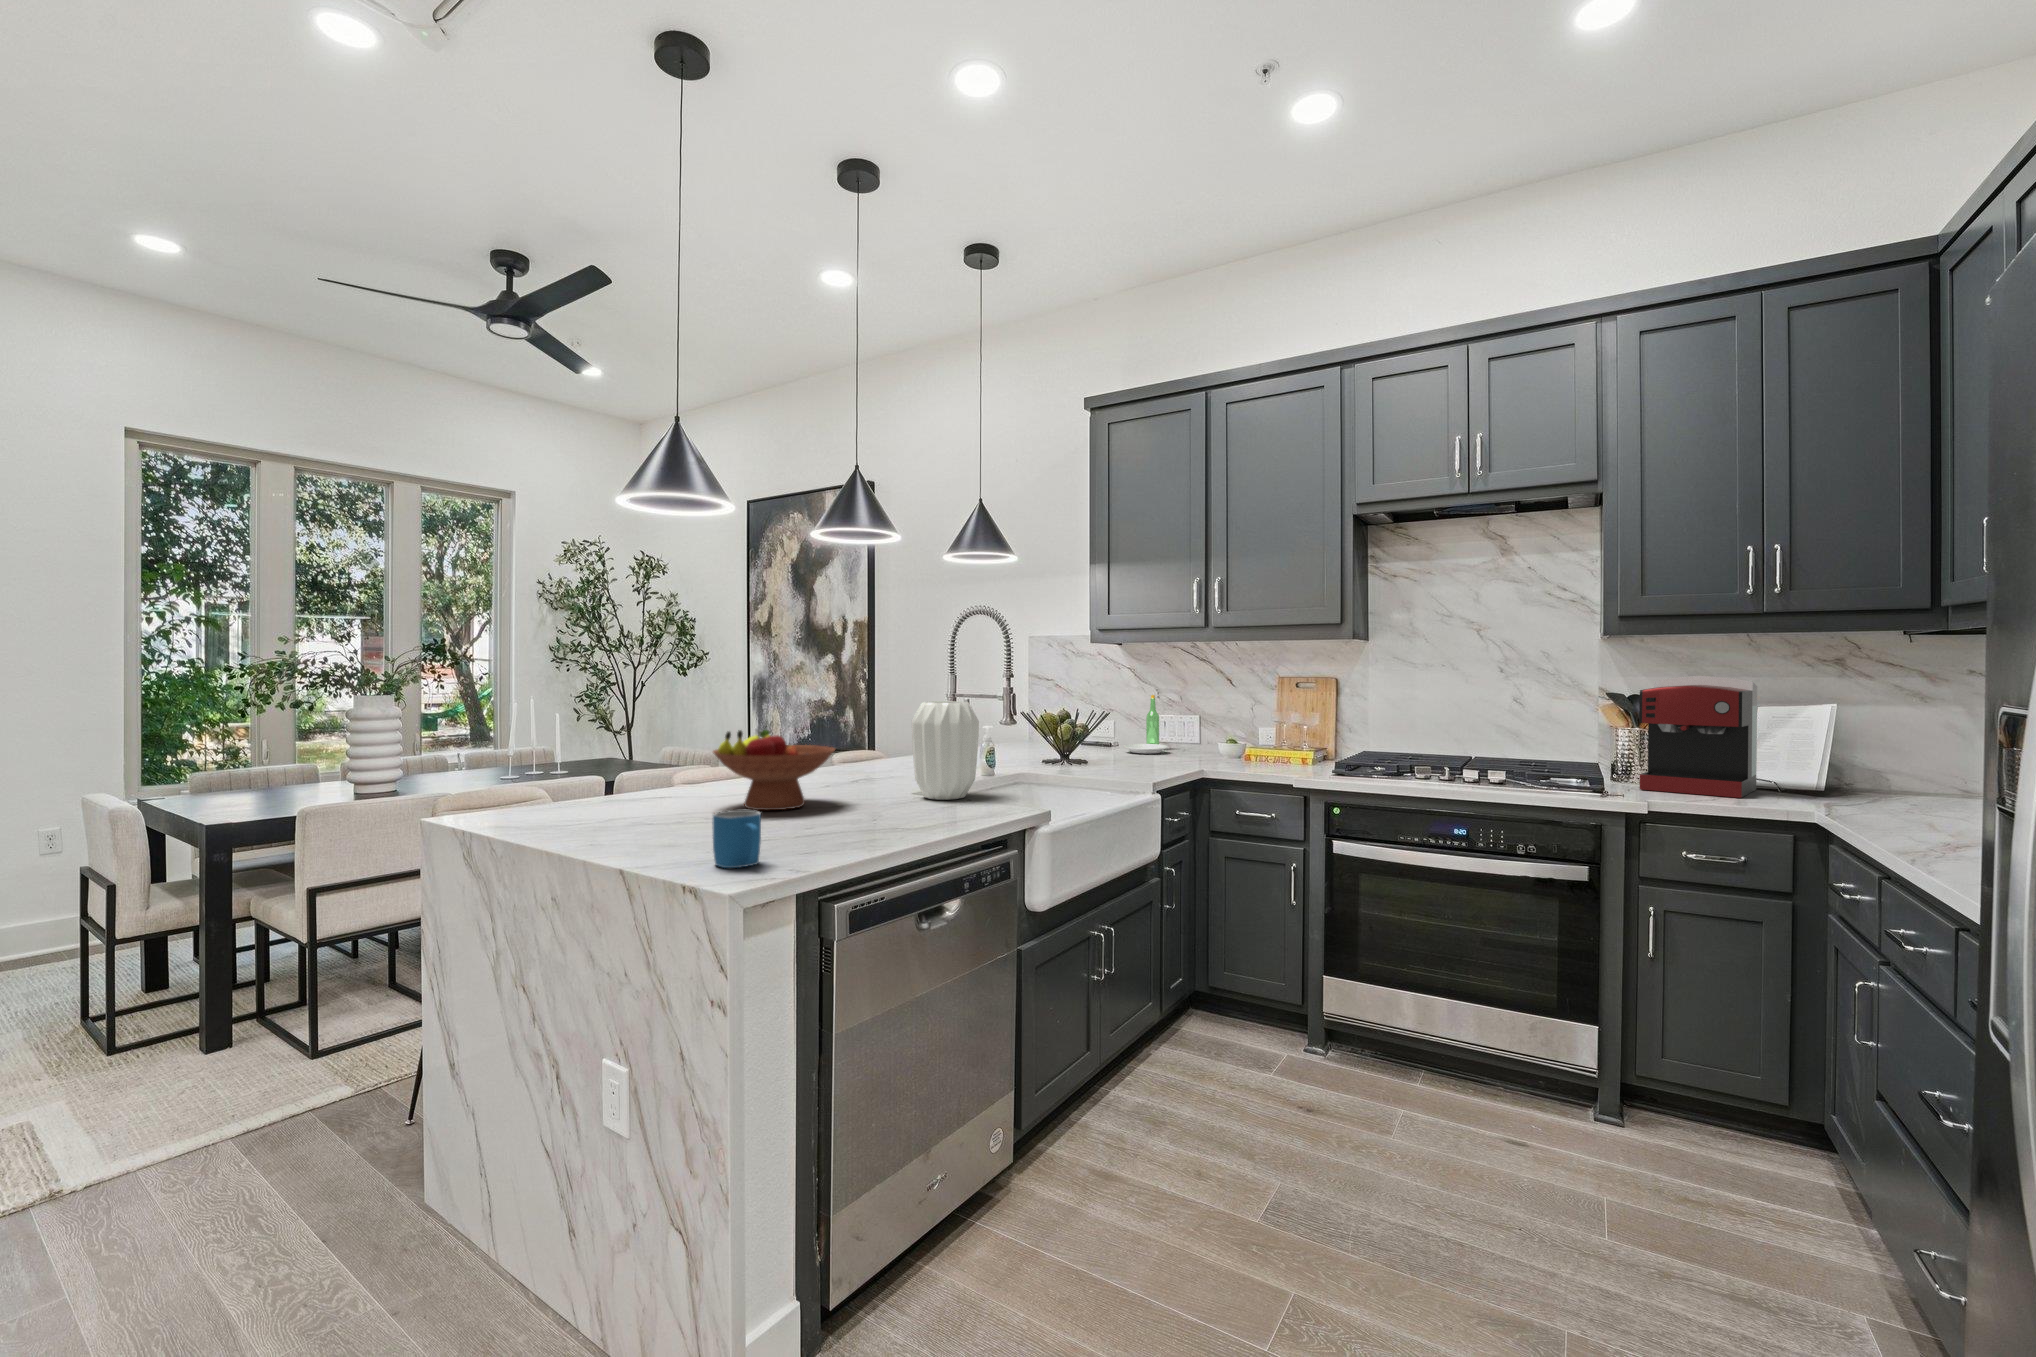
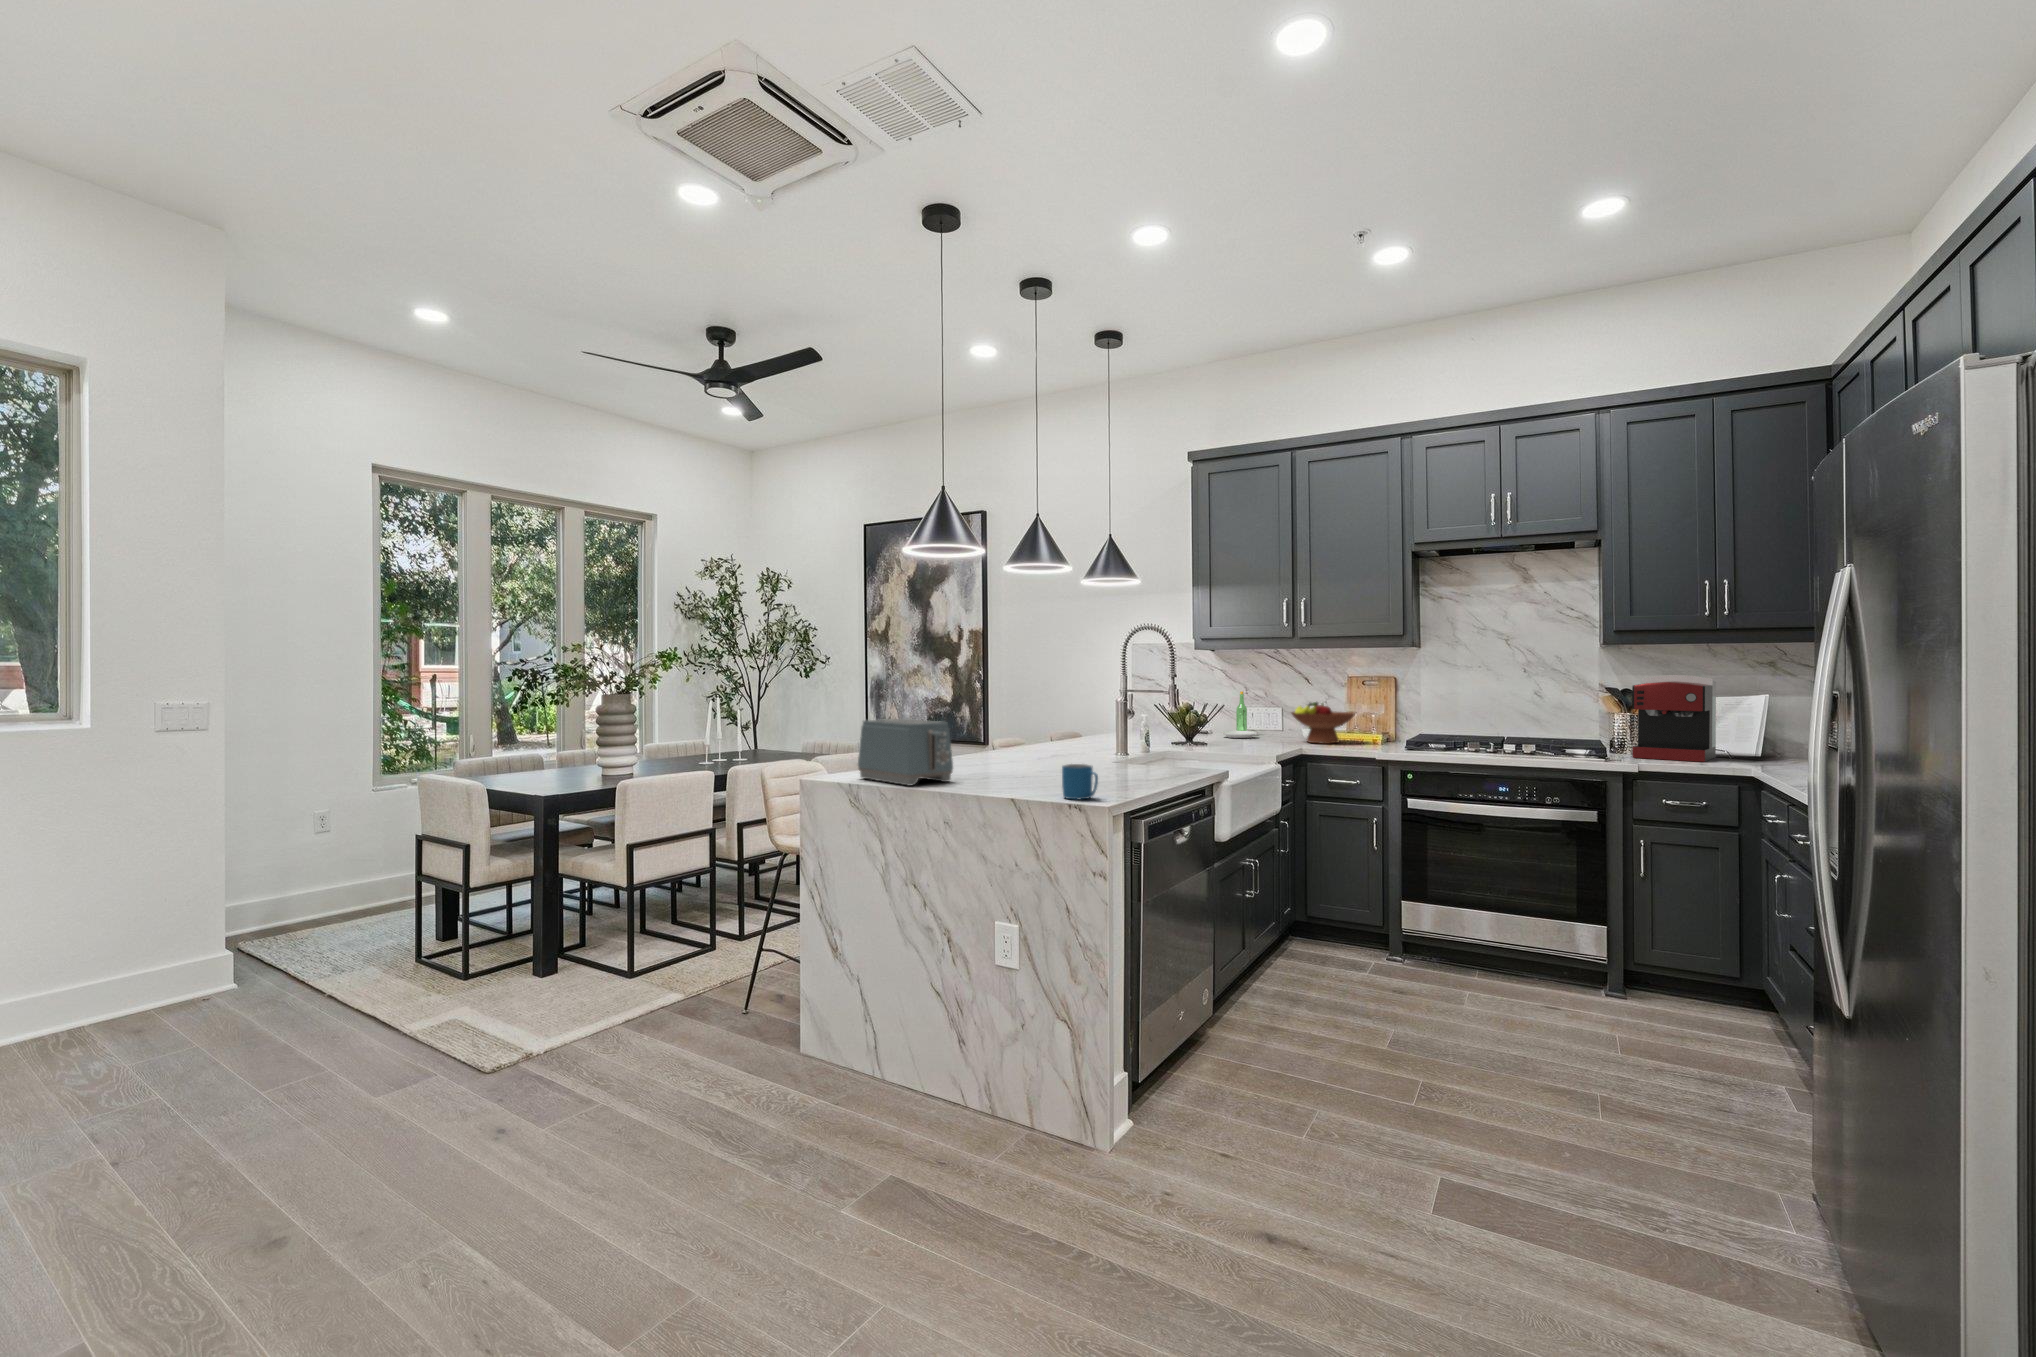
vase: present [912,701,979,800] -> none [1114,696,1163,767]
fruit bowl: present [713,730,835,810] -> present [1291,702,1355,744]
toaster: none [506,733,626,834] -> present [858,719,953,786]

